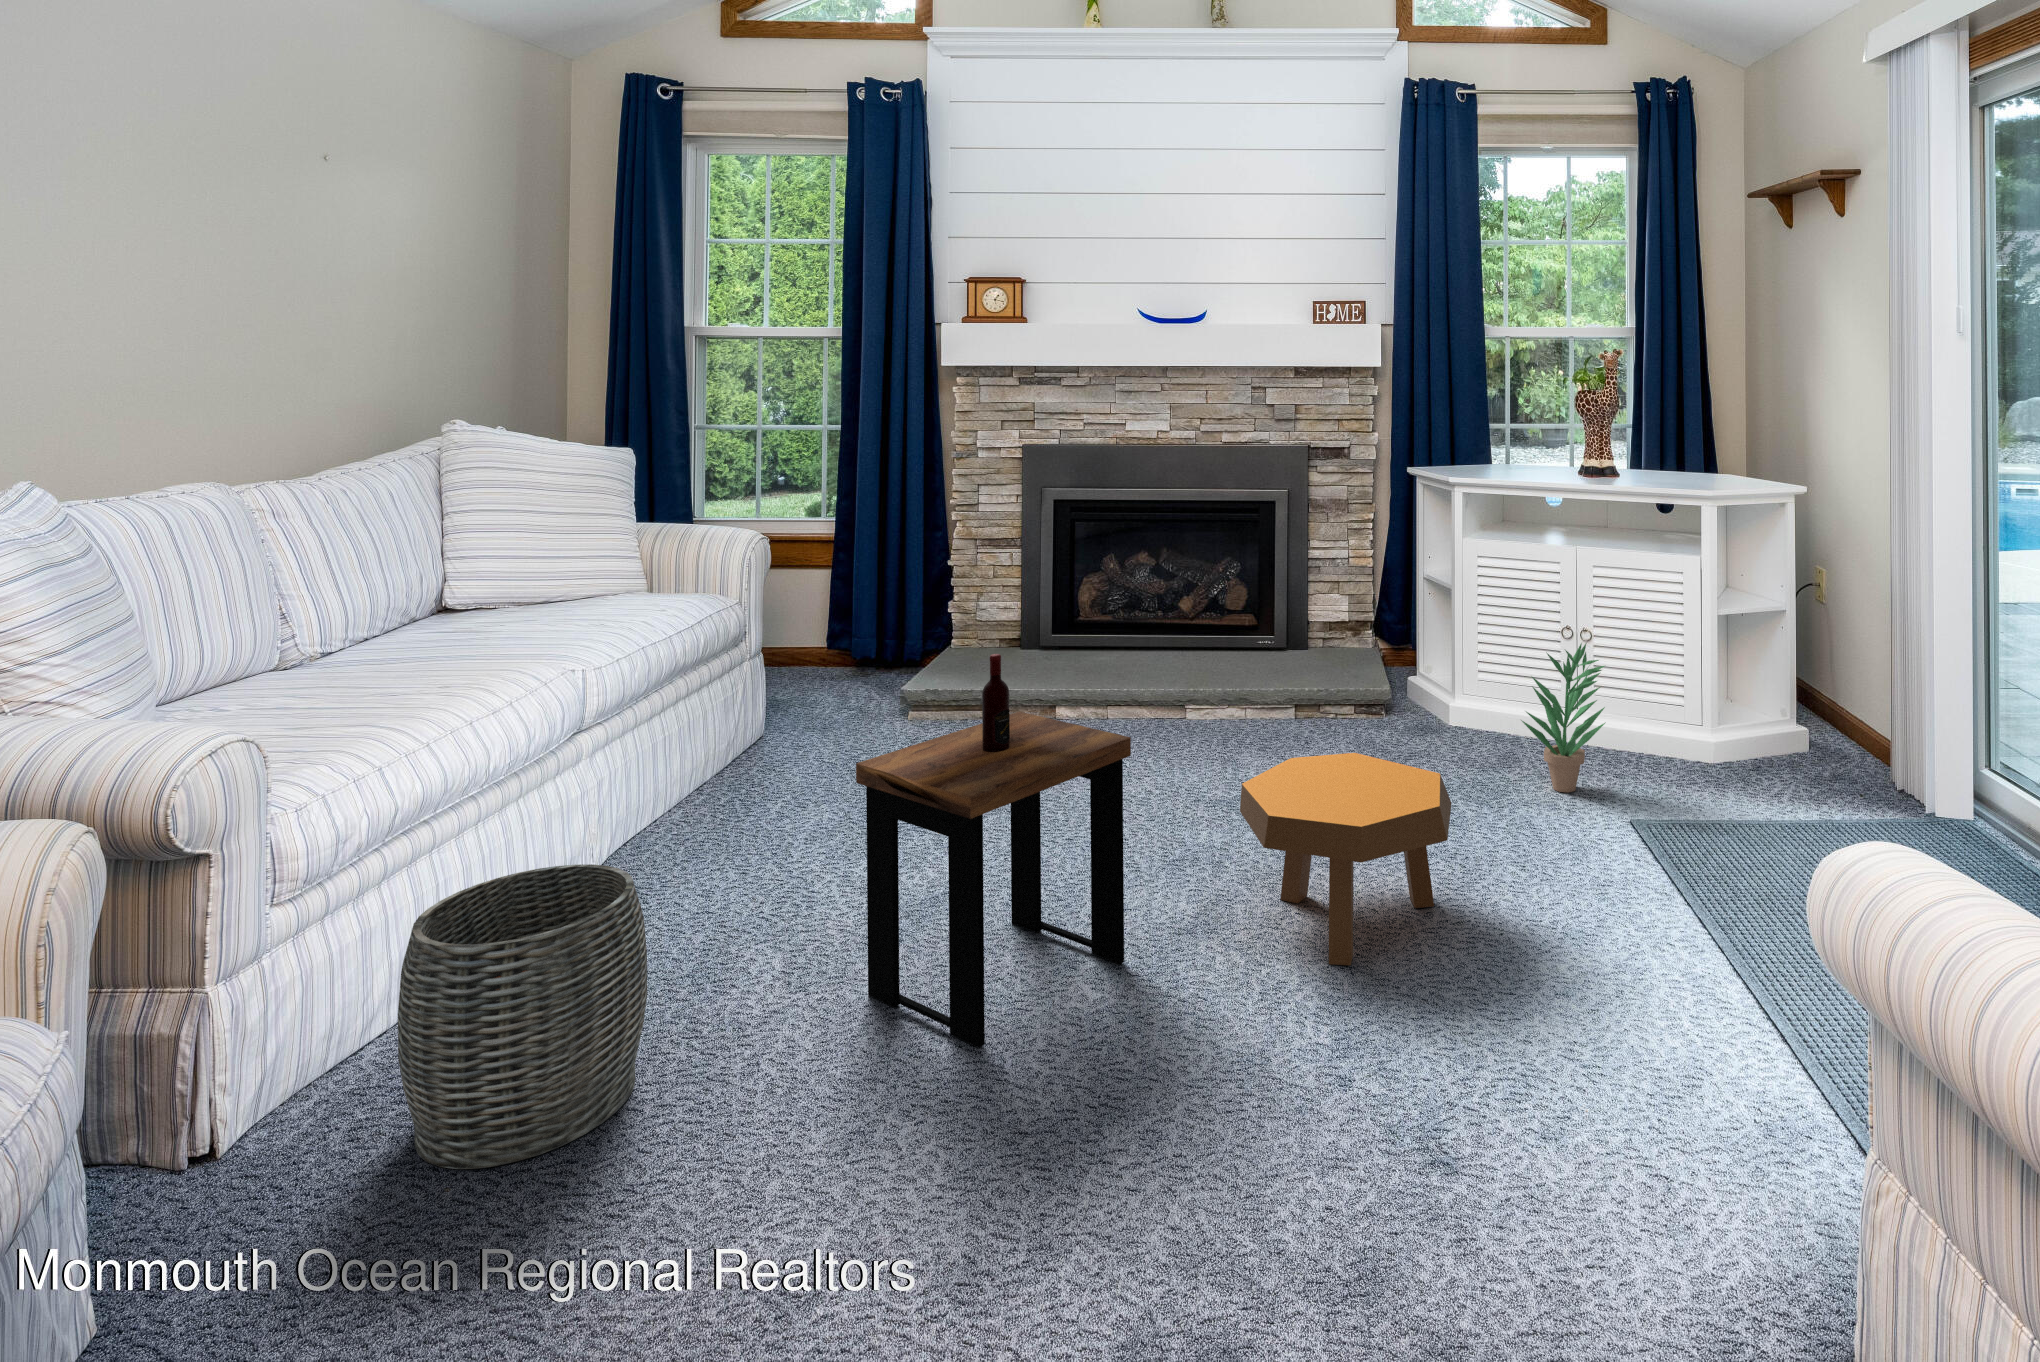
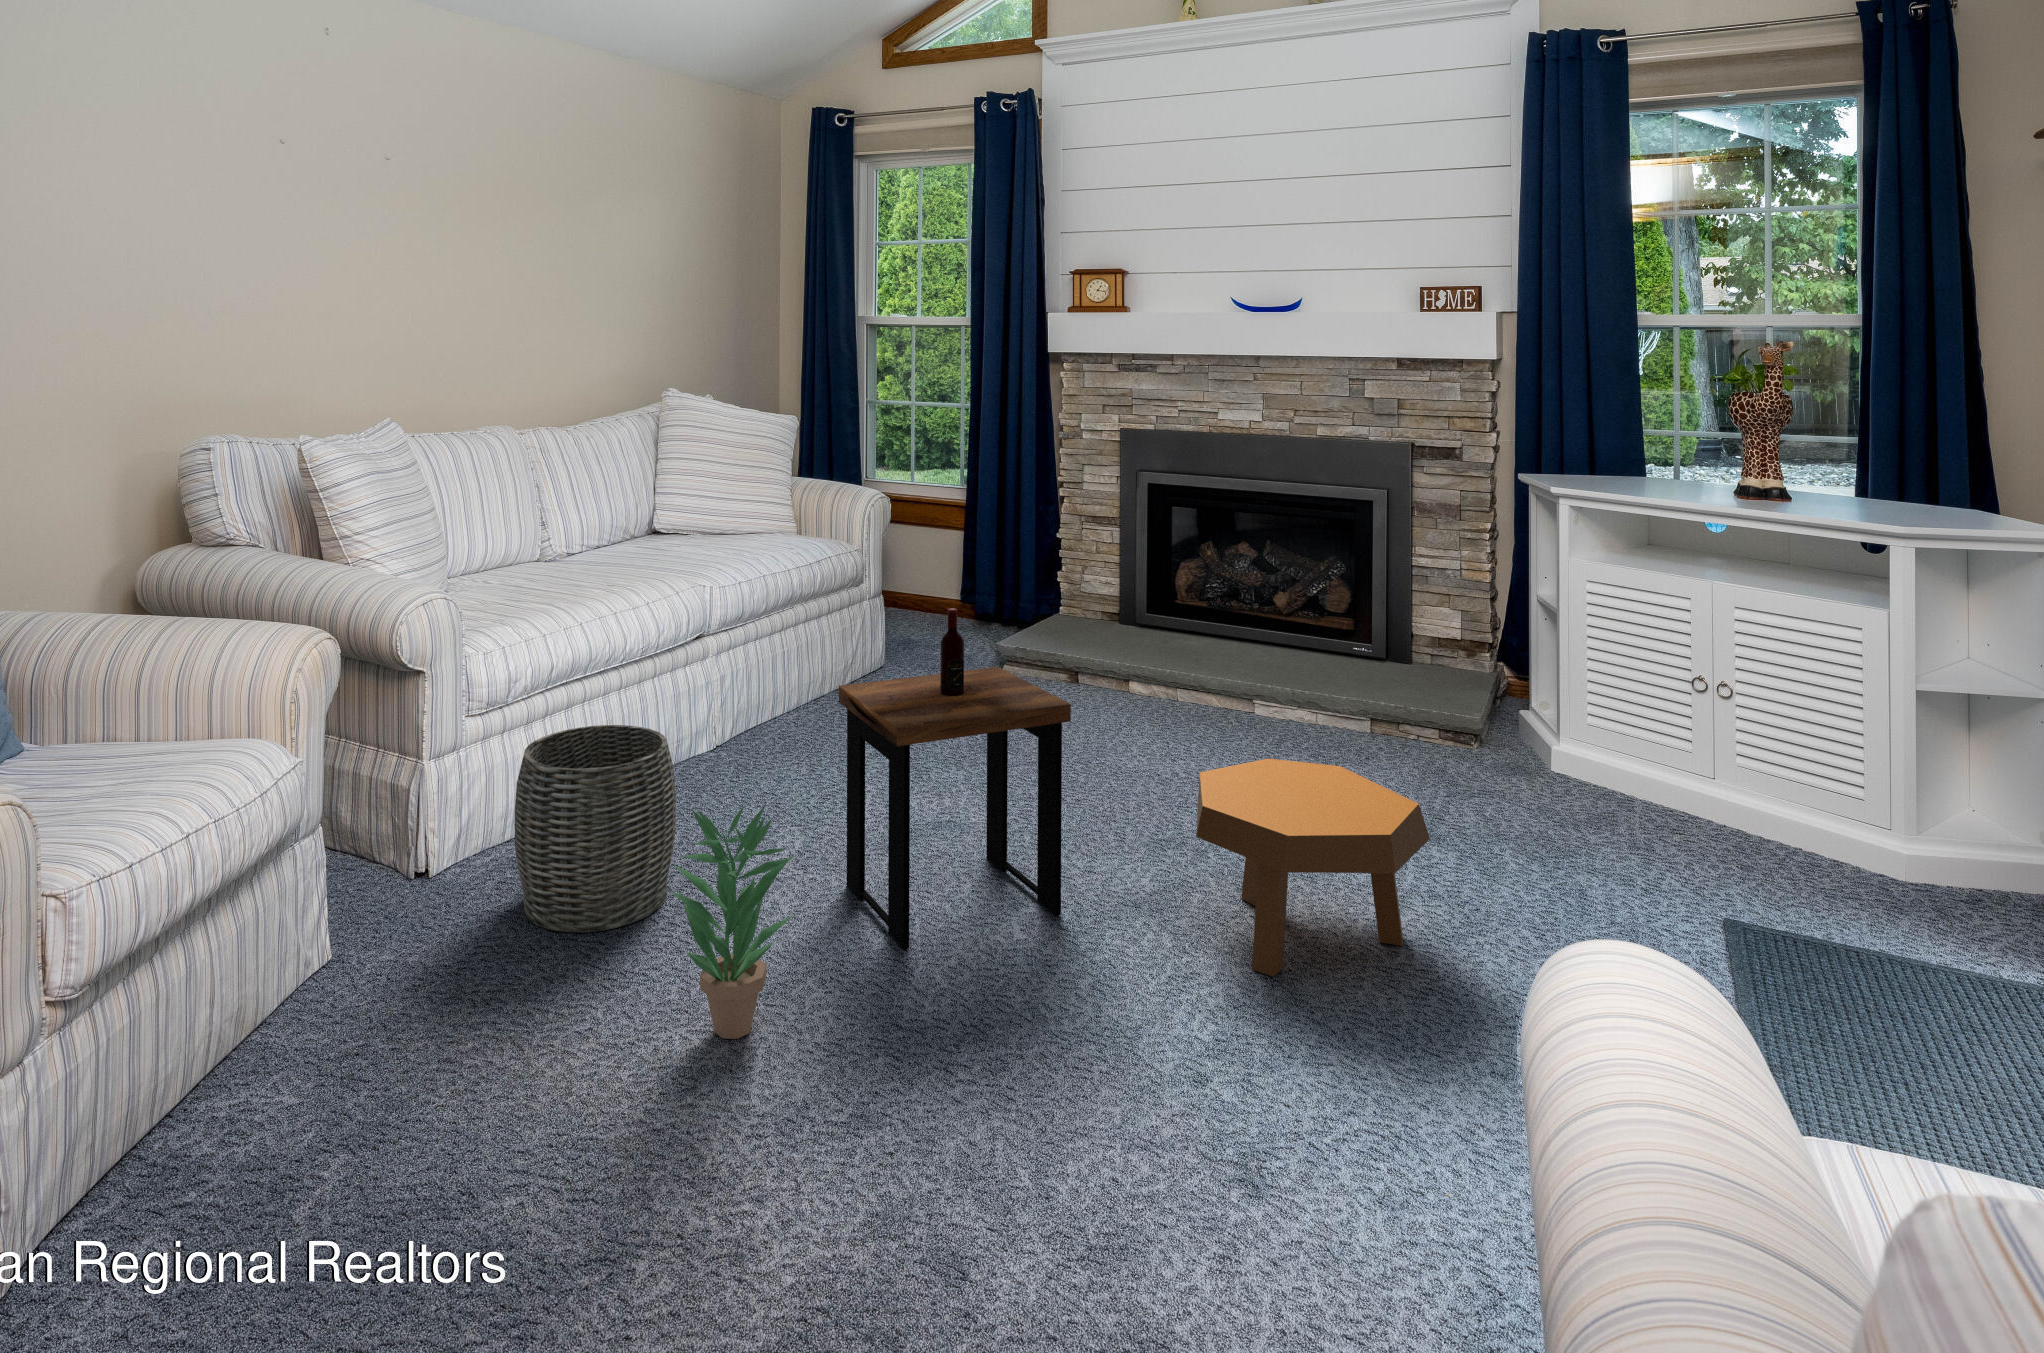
potted plant: present [1521,643,1605,793] -> present [671,804,793,1039]

